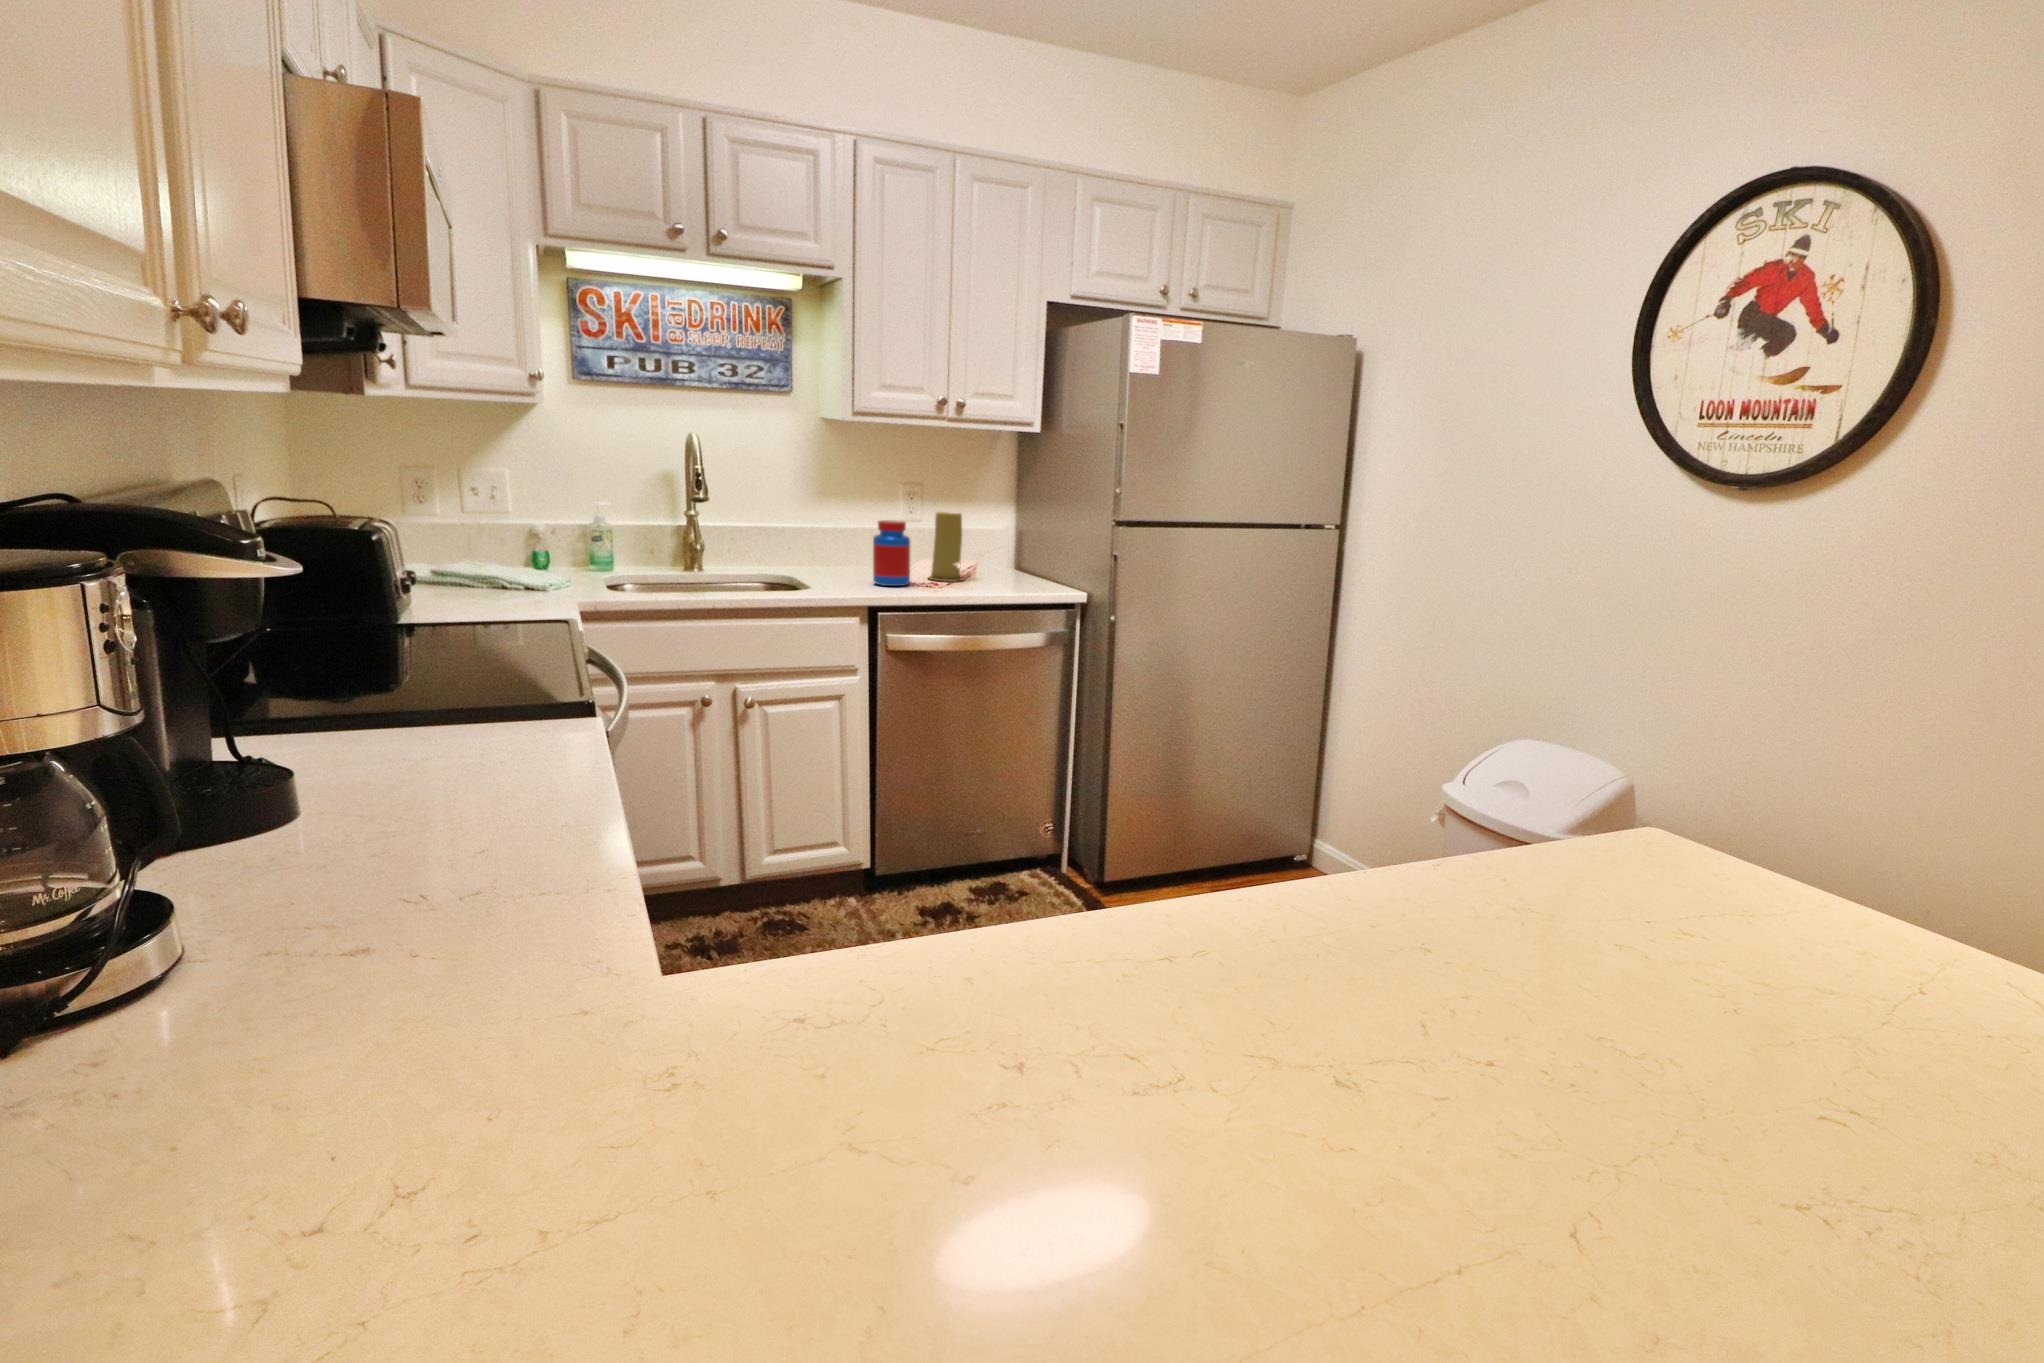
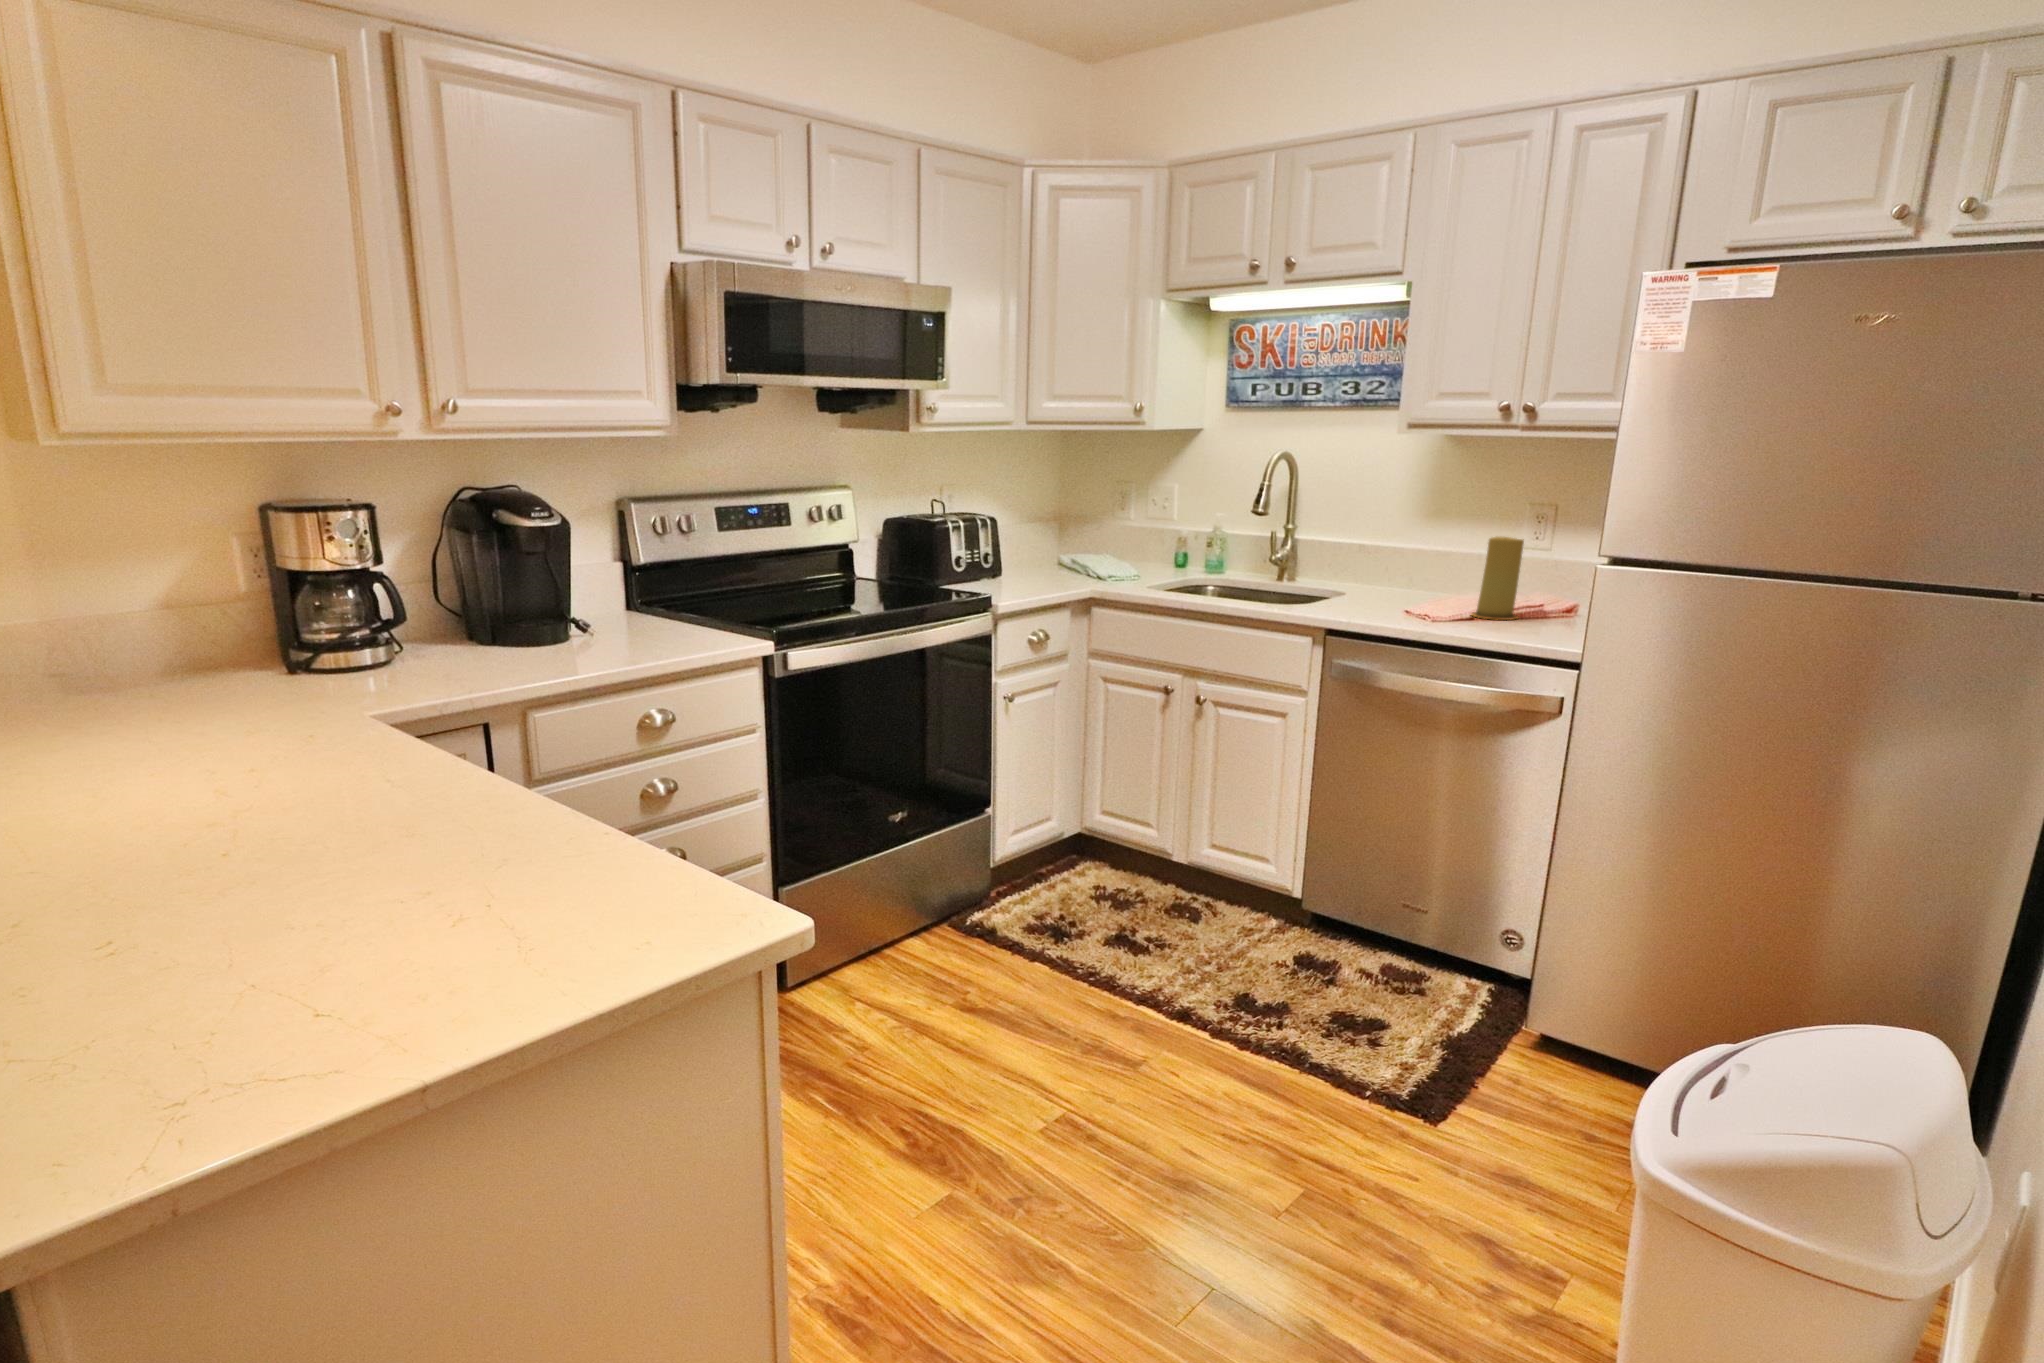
jar: present [873,520,910,586] -> none [1384,542,1432,615]

